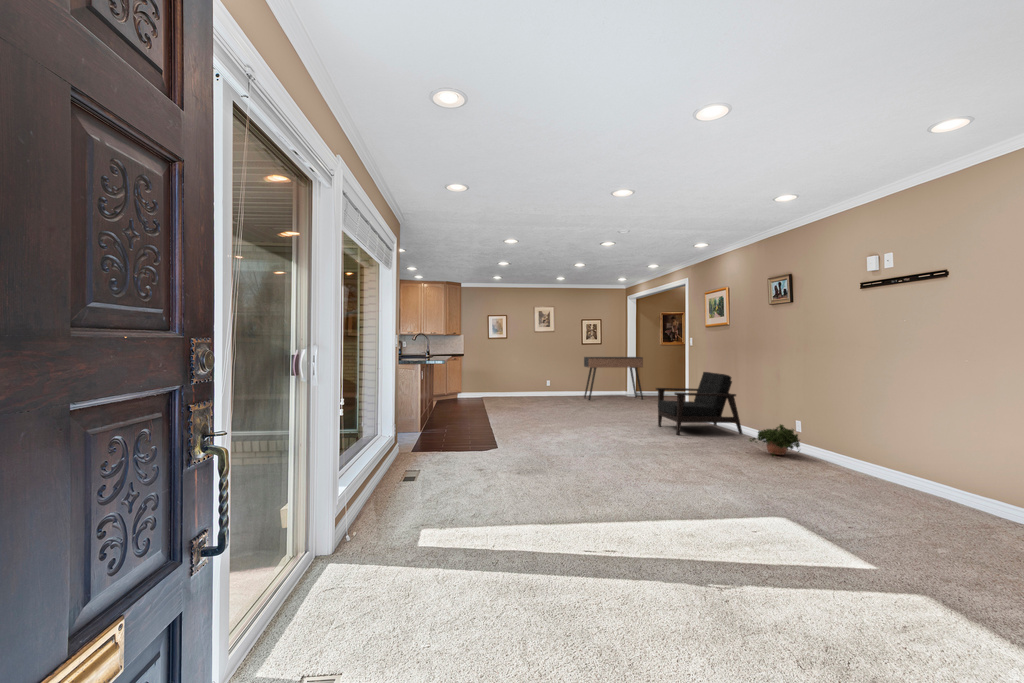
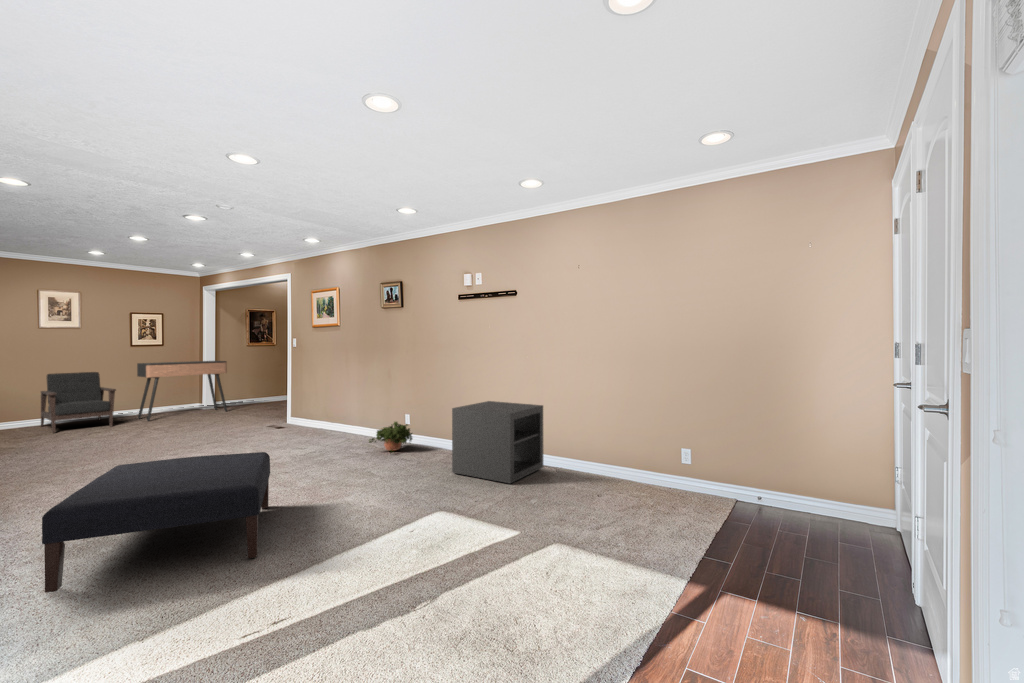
armchair: present [656,372,742,435] -> present [41,372,116,433]
storage cabinet: none [837,414,993,520] -> present [452,401,543,484]
ottoman: none [503,422,642,507] -> present [42,452,270,593]

